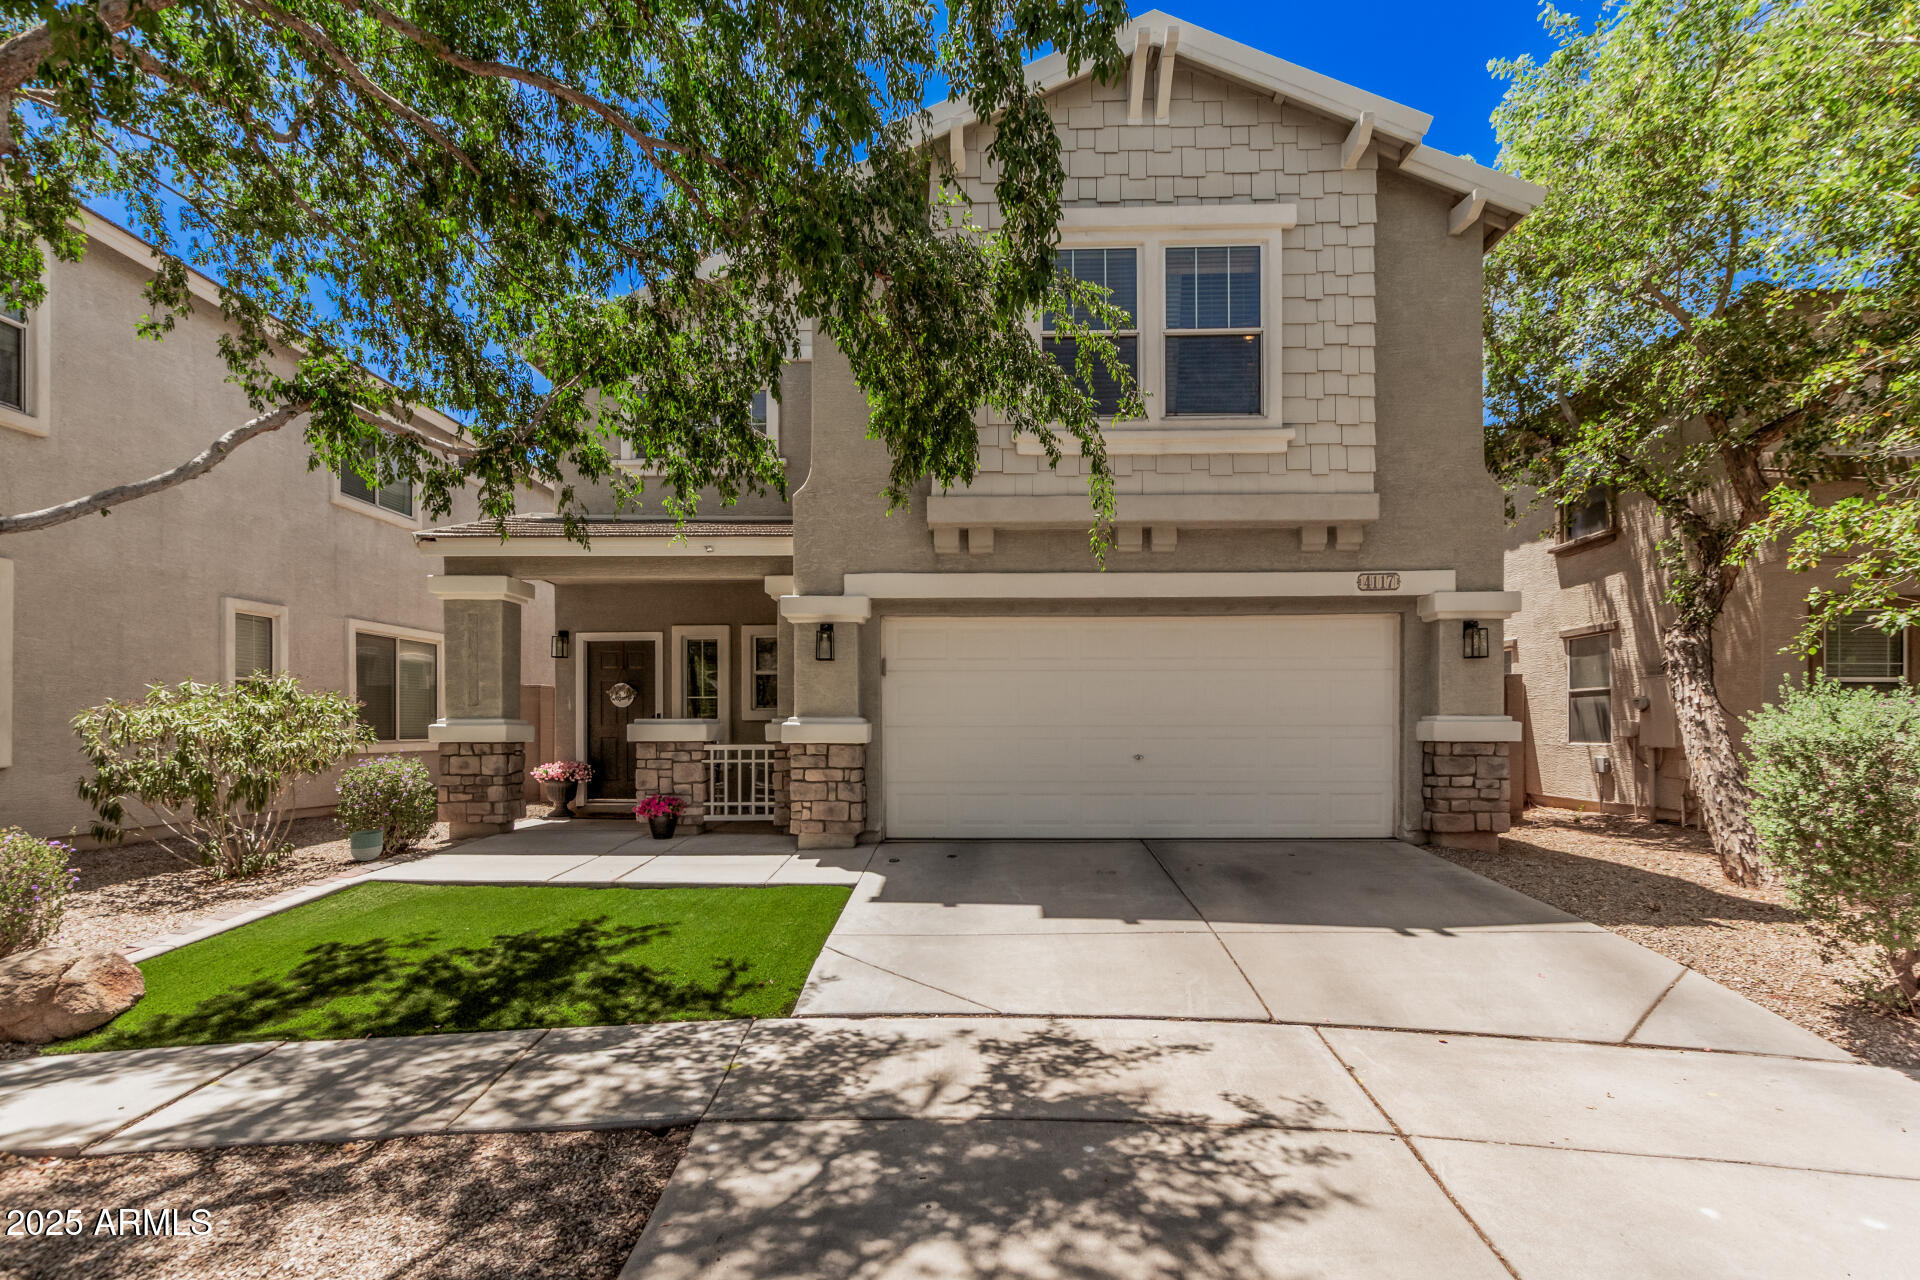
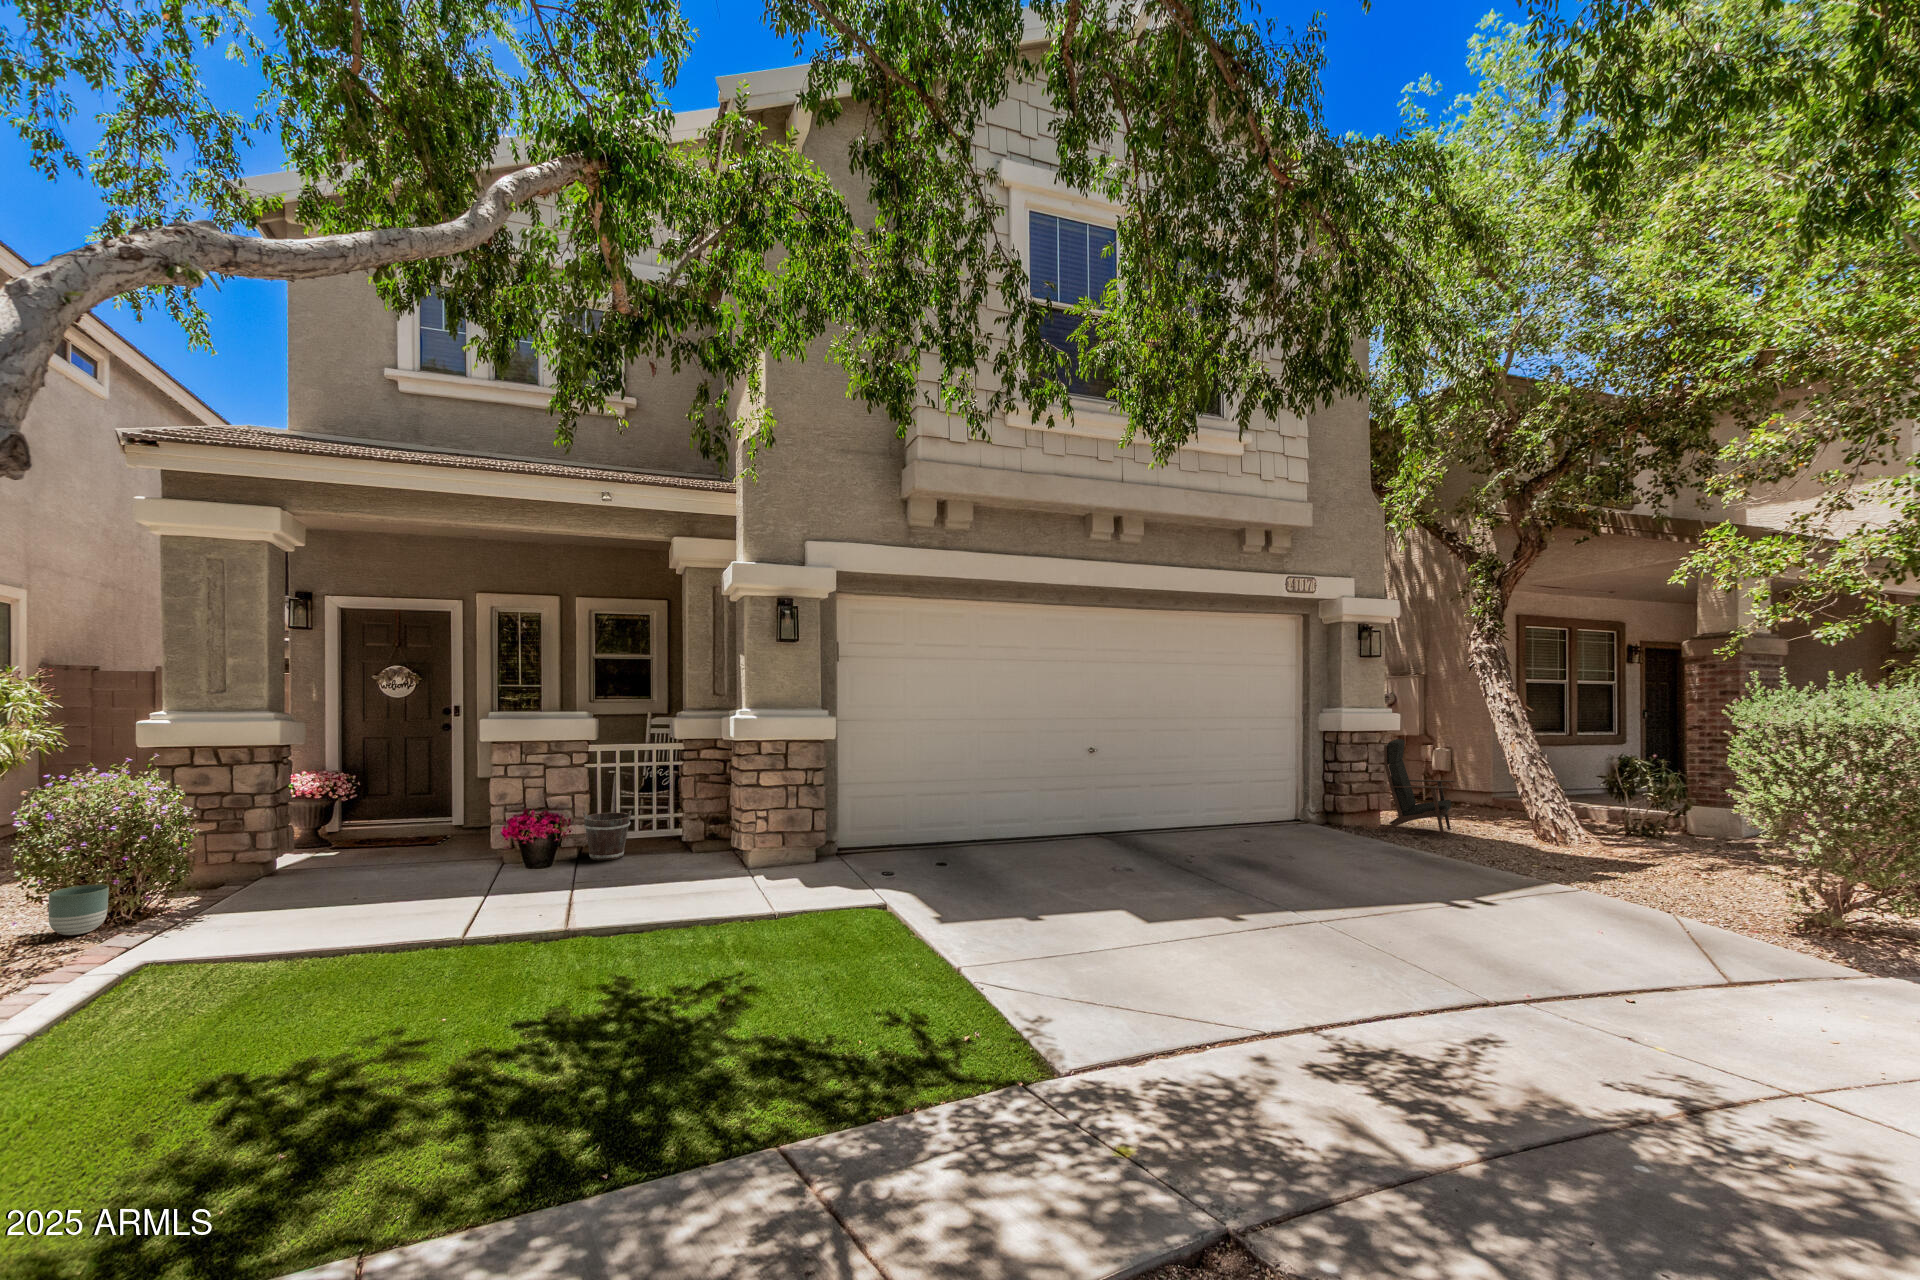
lounge chair: none [1493,751,1598,868] -> present [1382,739,1455,839]
bucket: none [696,796,732,836] -> present [583,811,632,860]

